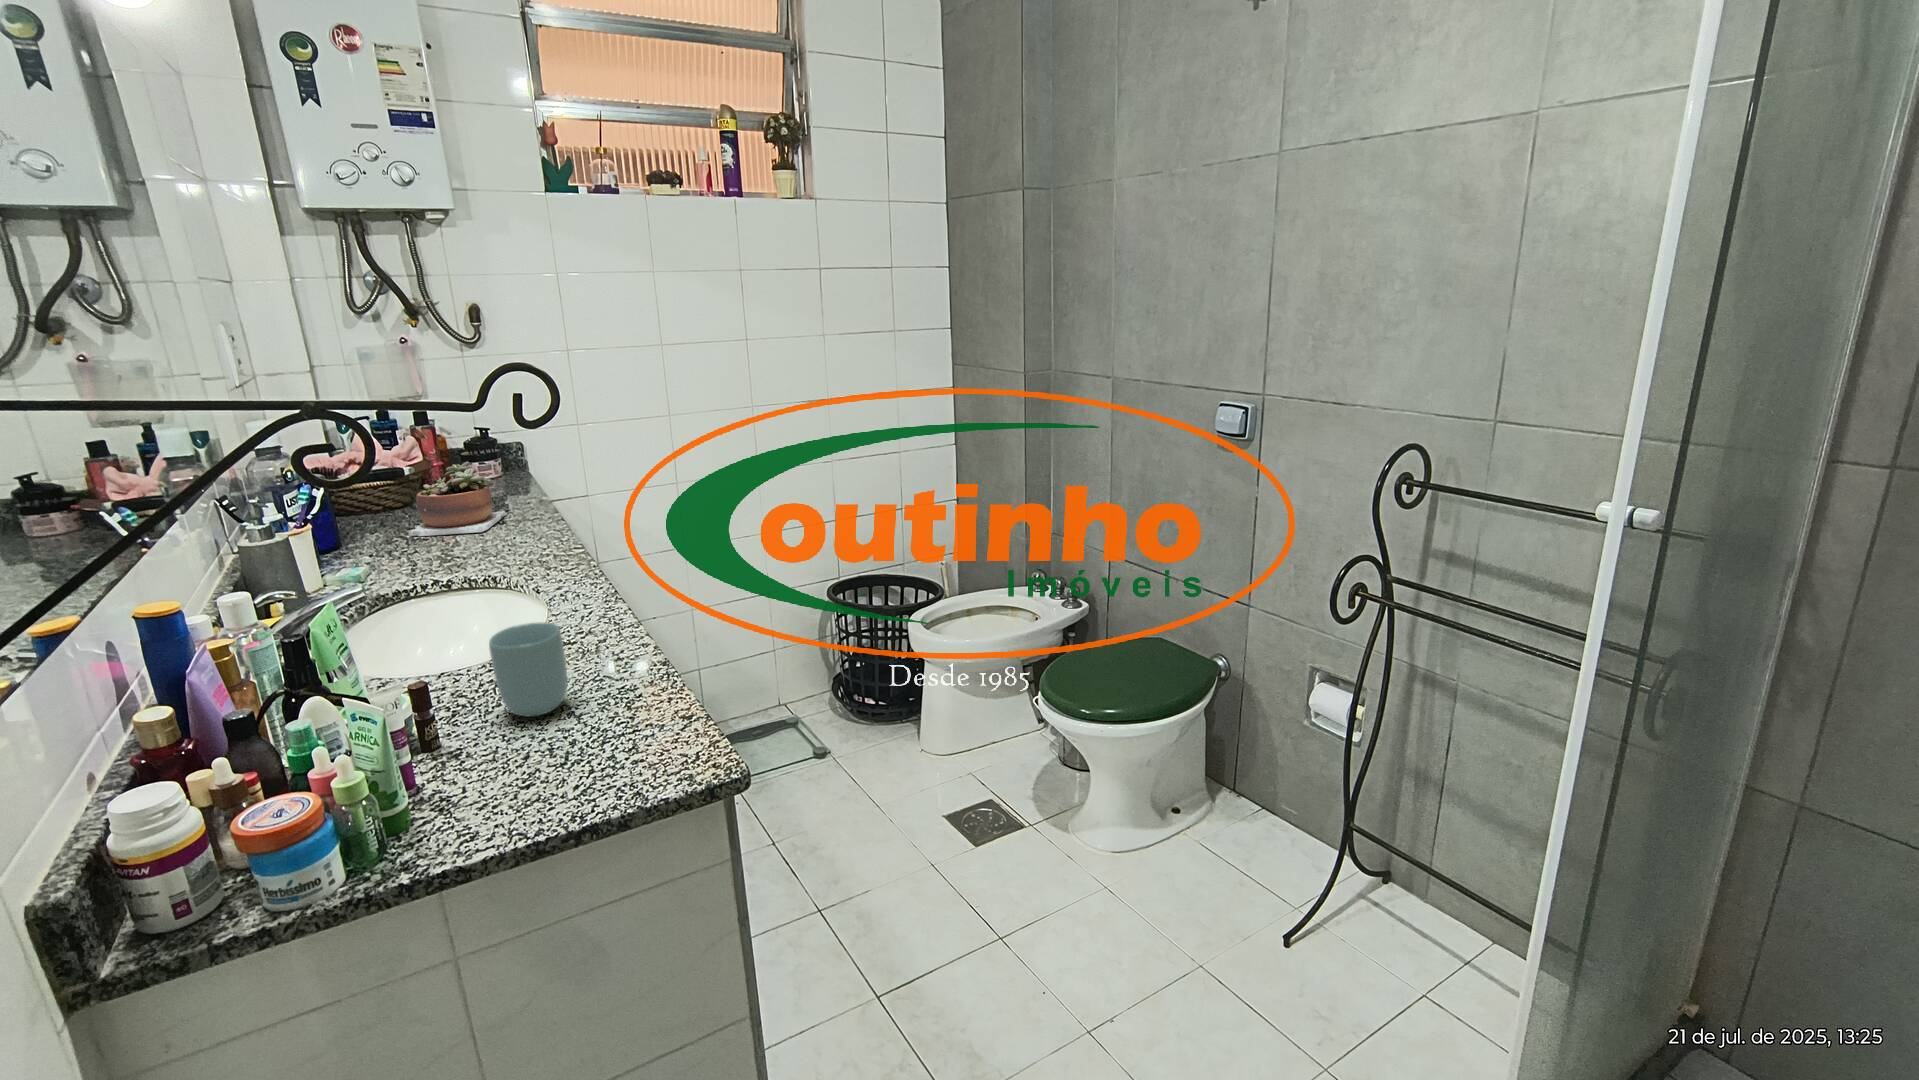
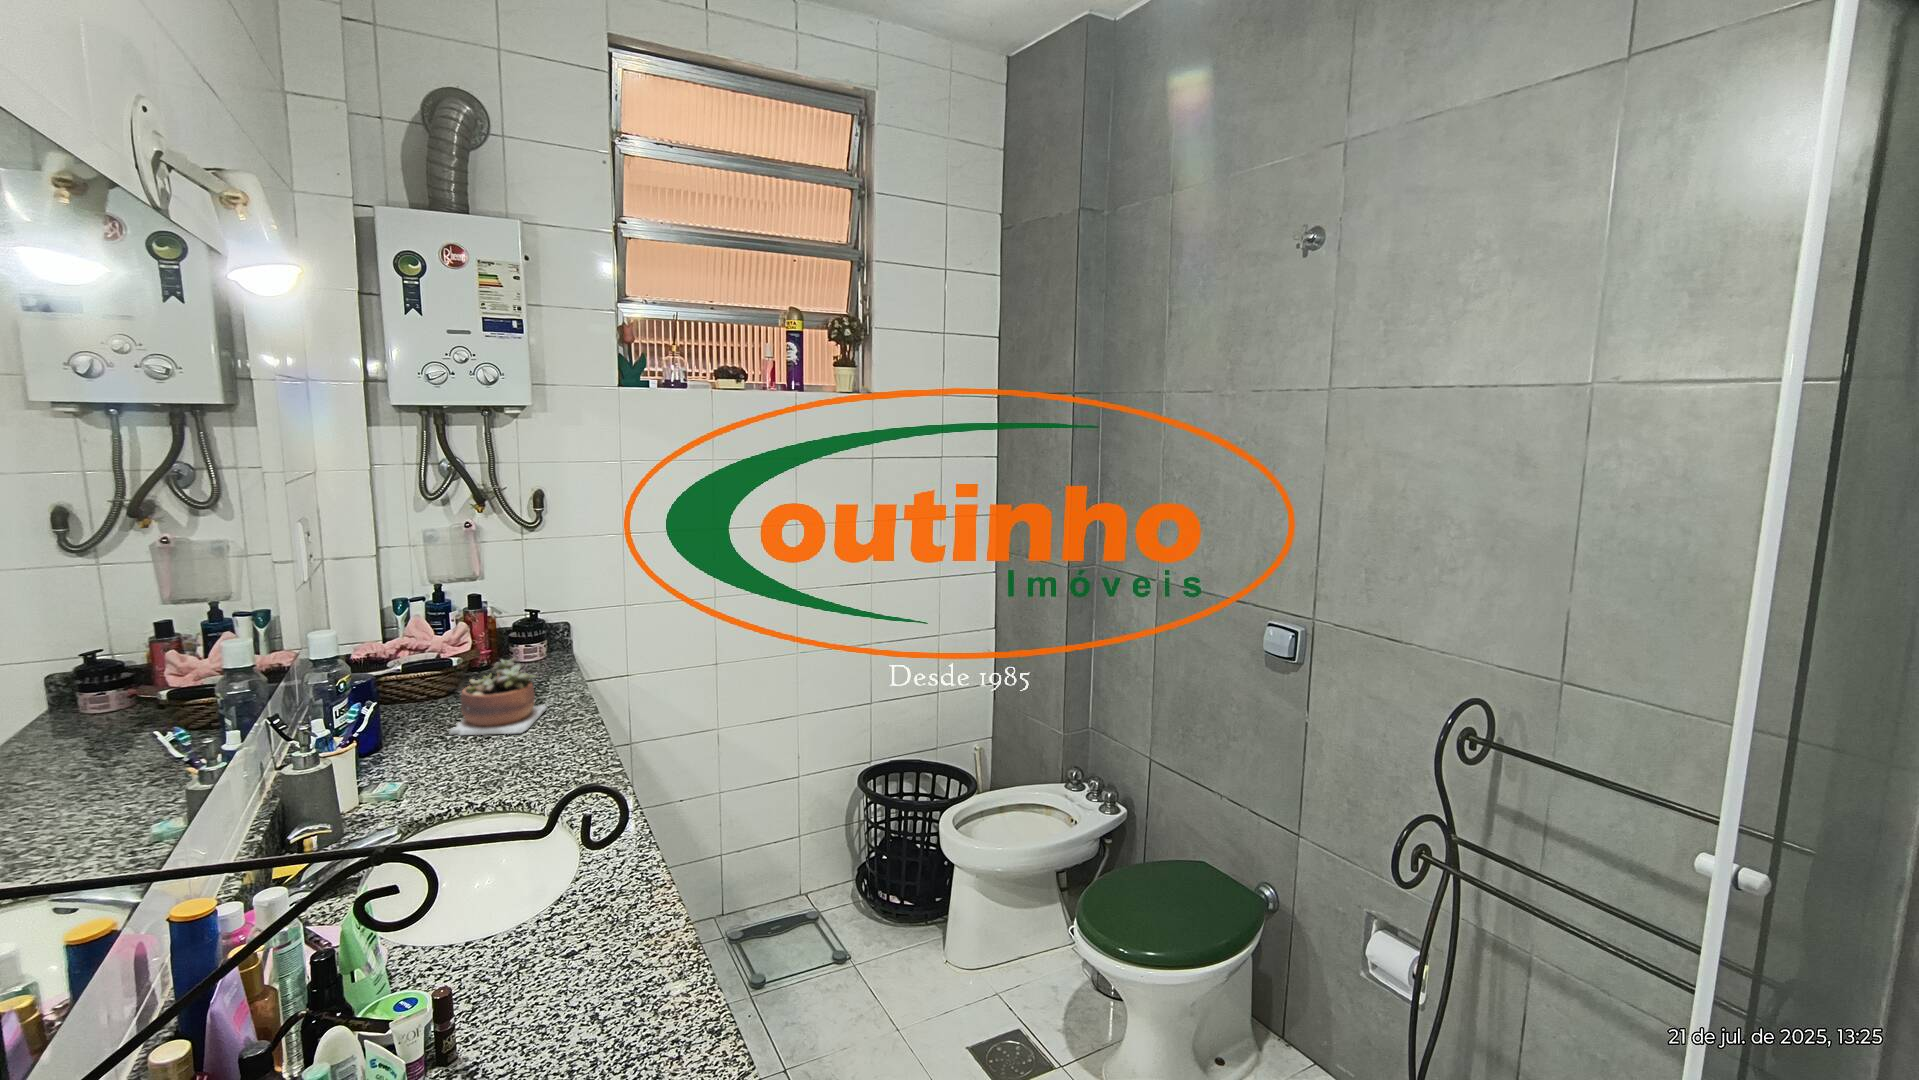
cup: present [489,622,567,717] -> none [519,910,596,1019]

